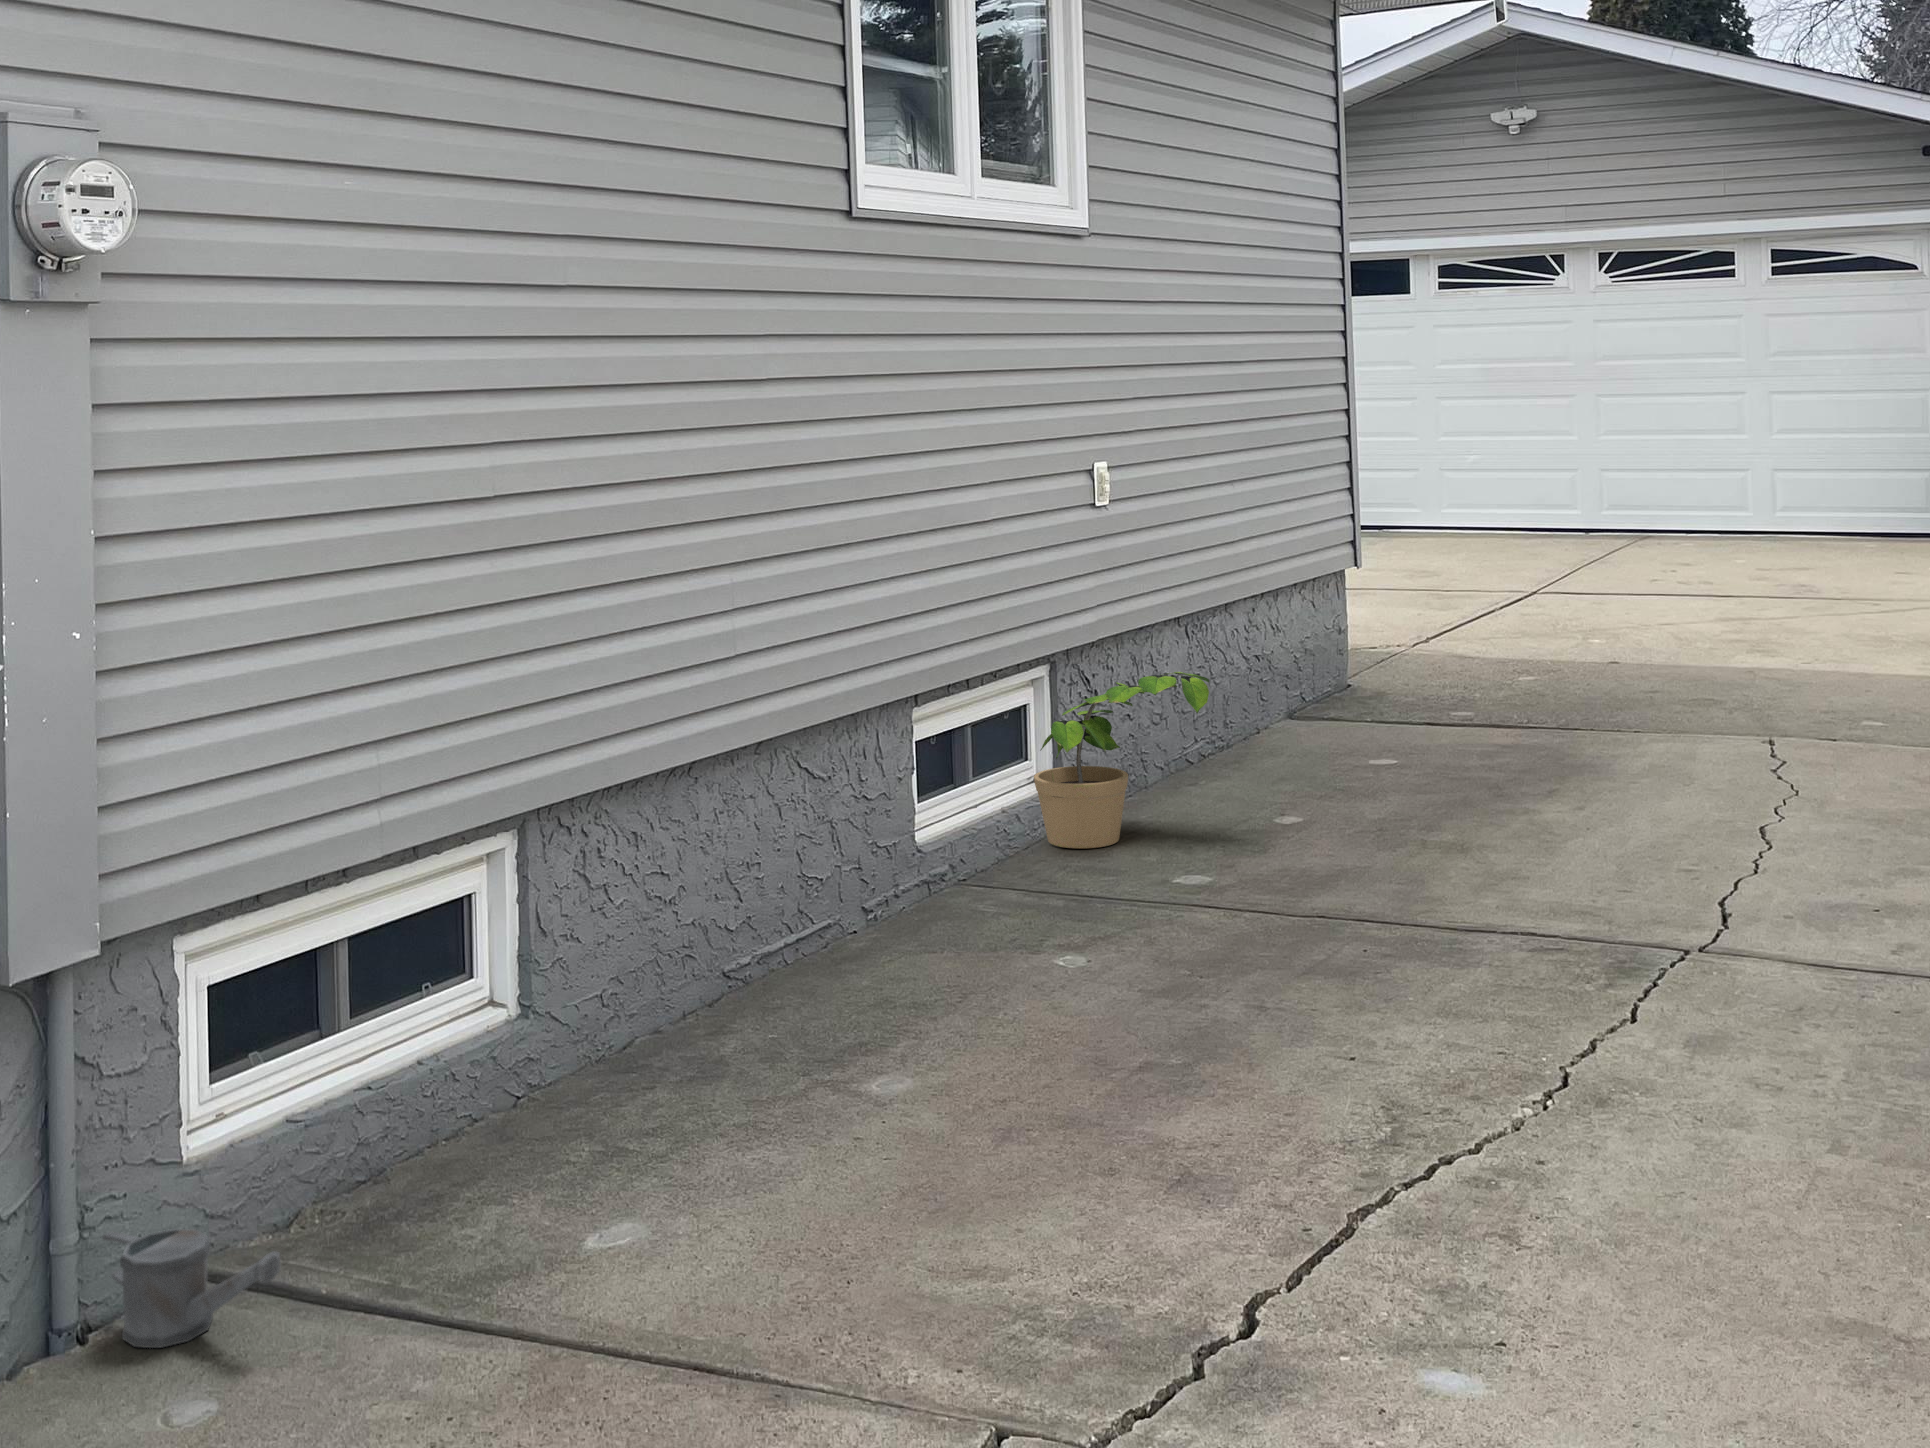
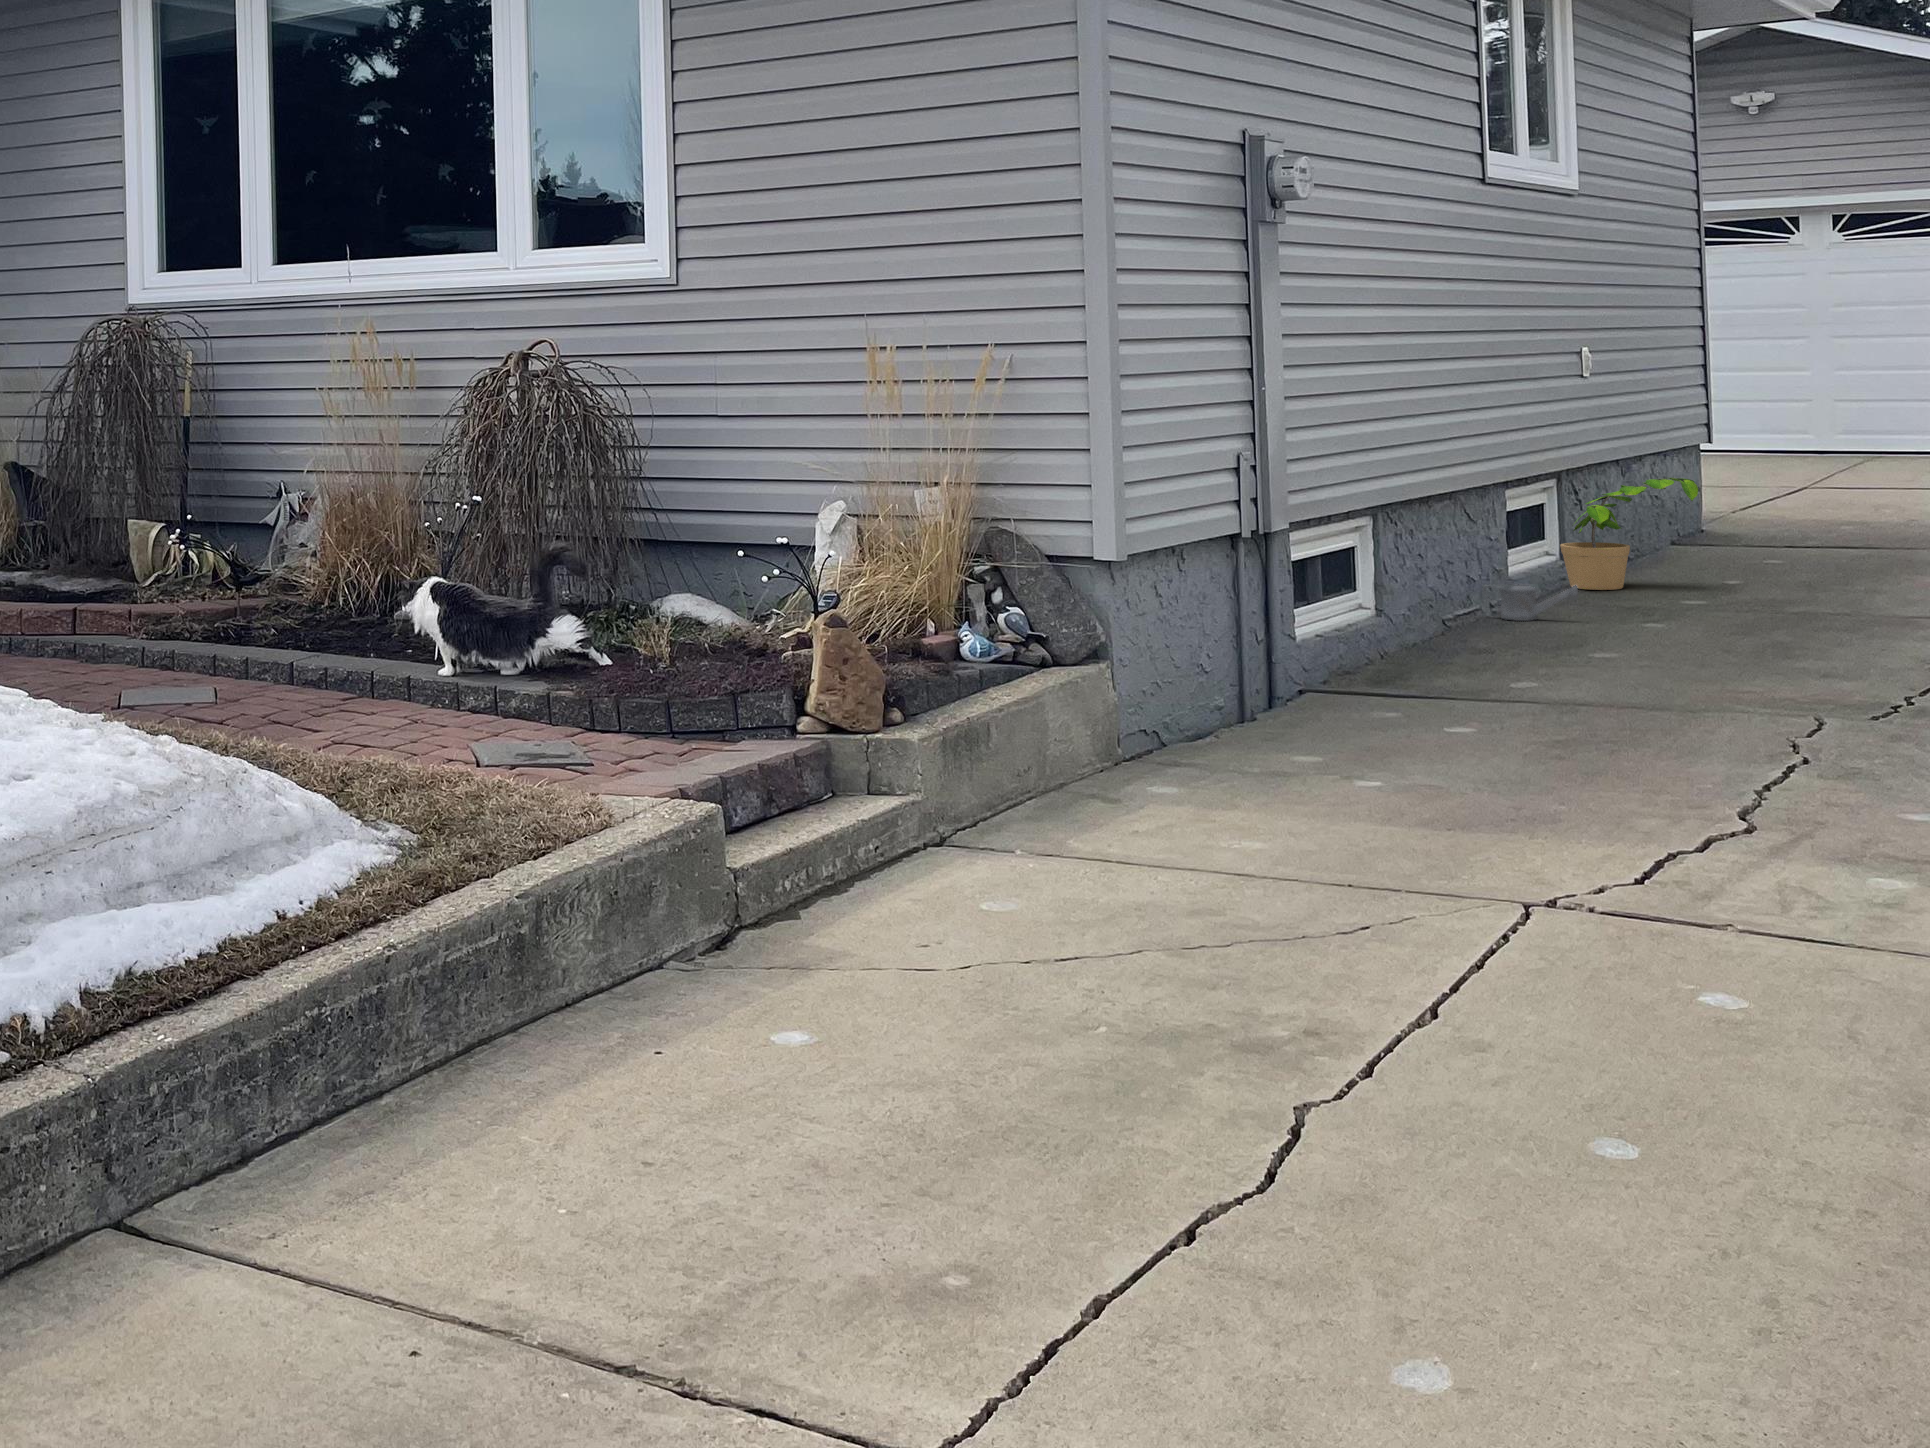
watering can: present [103,1229,280,1348] -> present [1483,586,1578,621]

